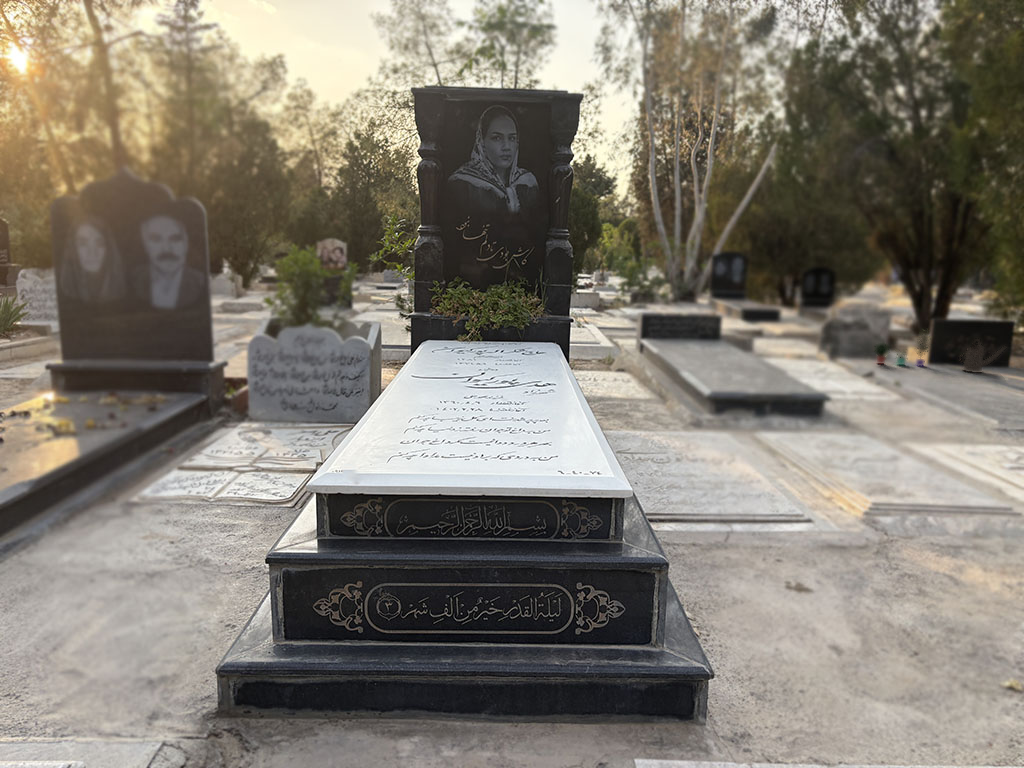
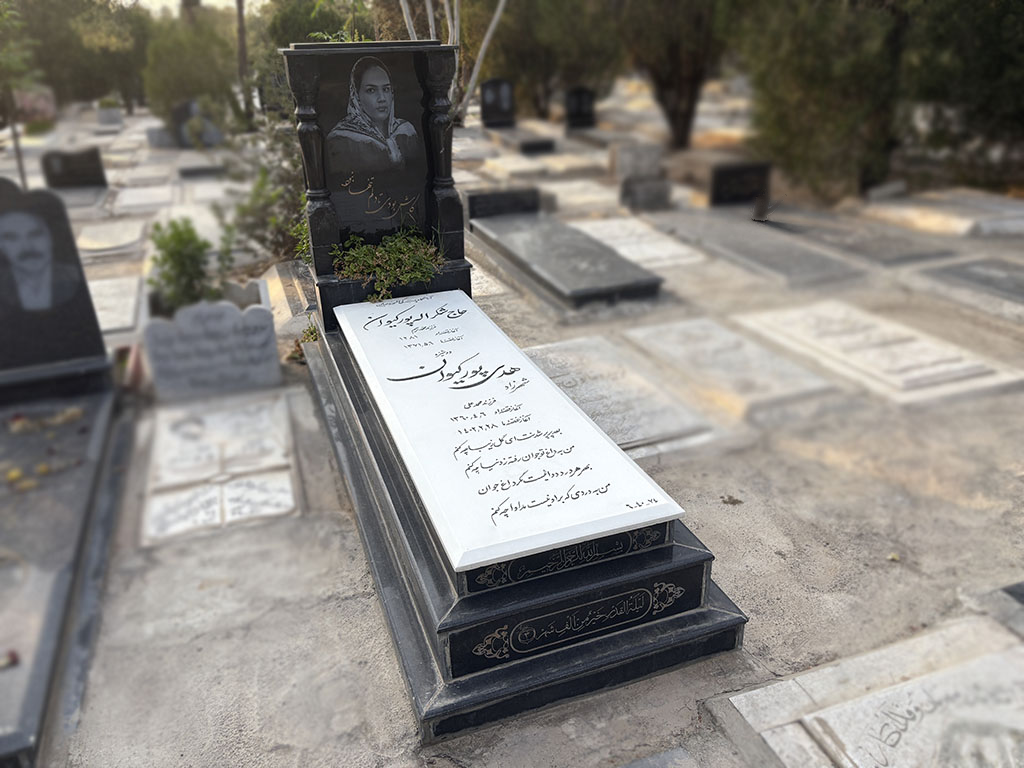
potted plant: present [874,329,929,366] -> none [677,178,727,216]

